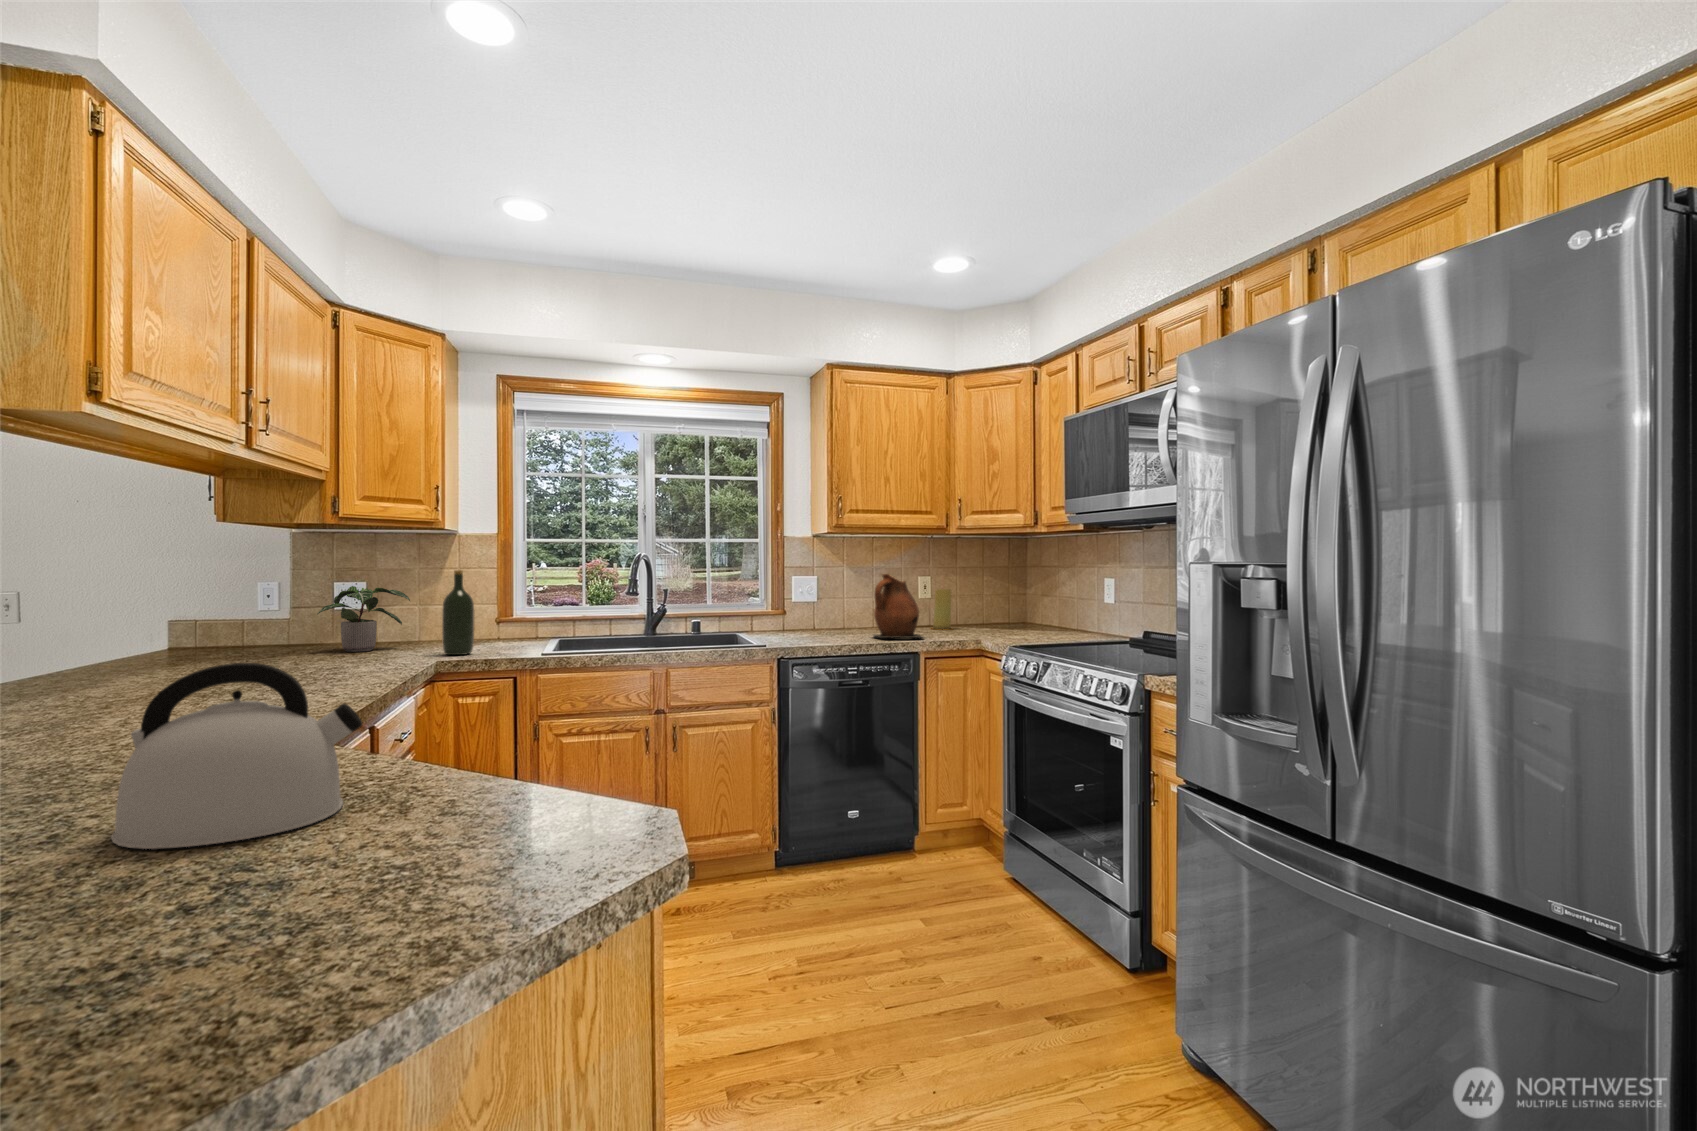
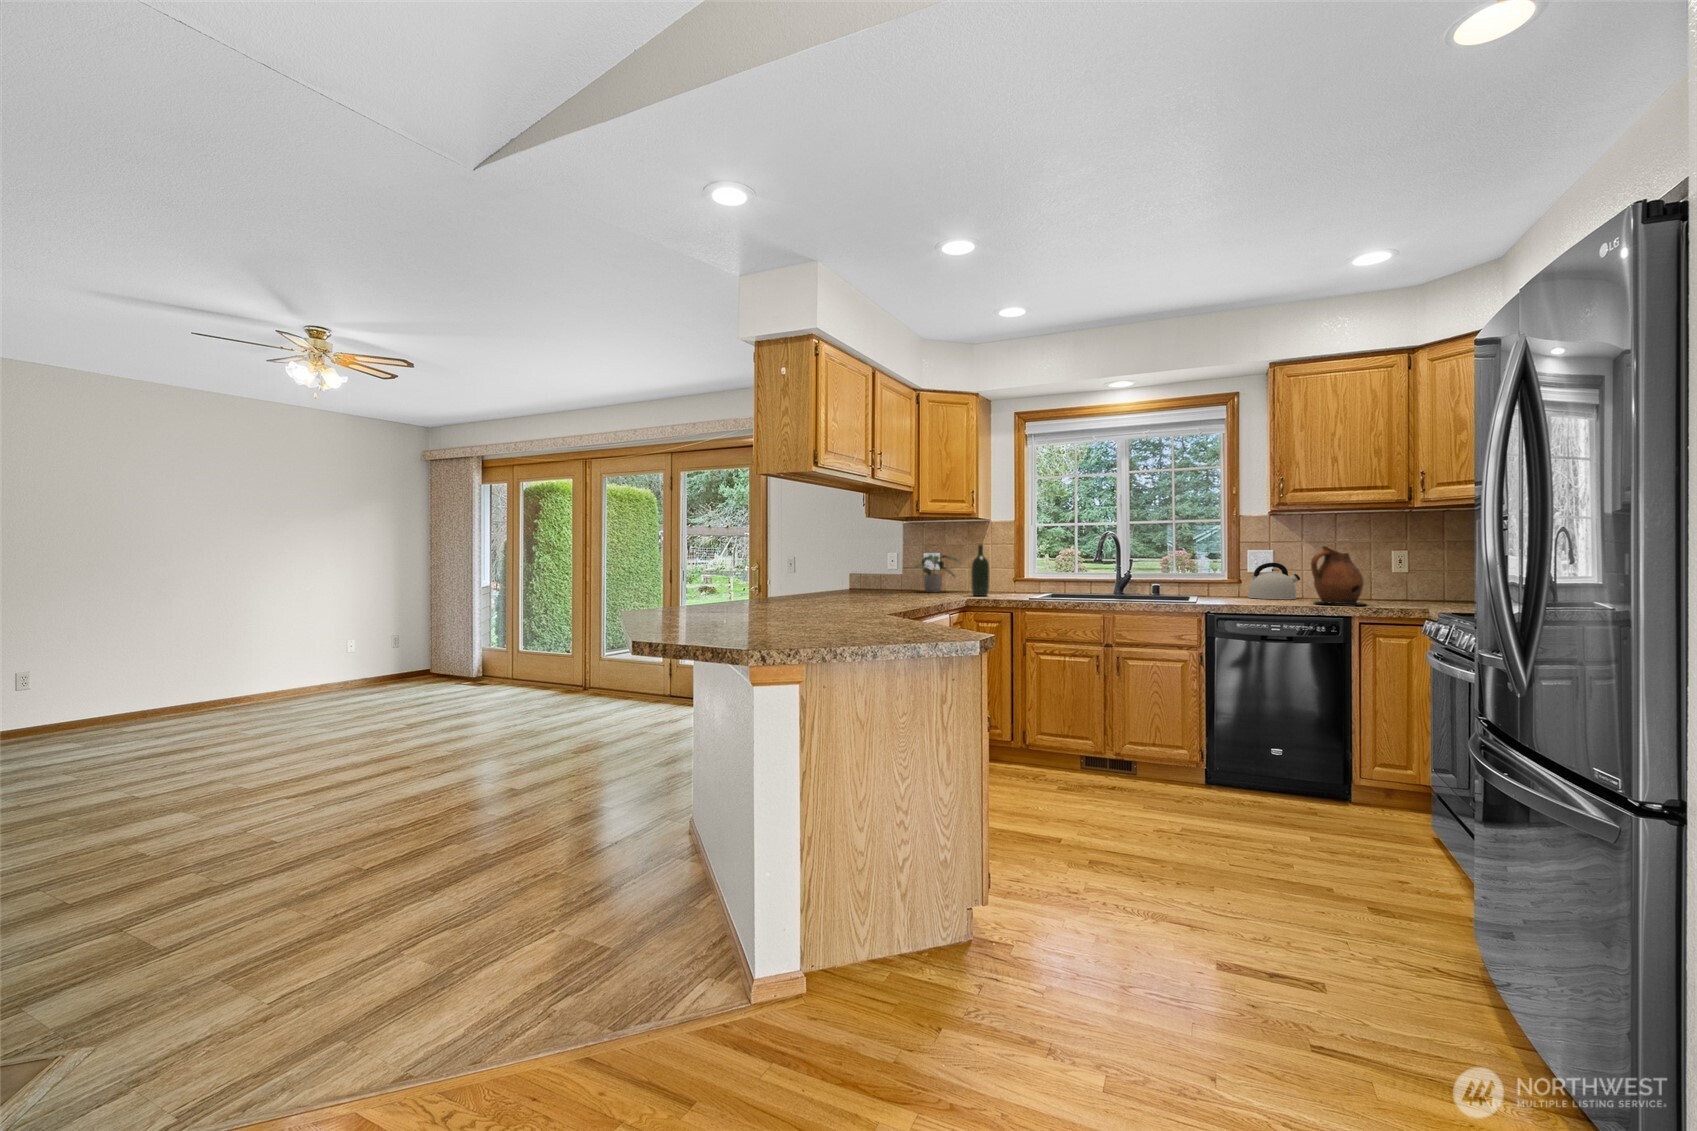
candle: present [933,589,951,630] -> none [1403,562,1432,603]
kettle: present [111,663,363,849] -> present [1248,563,1300,599]

